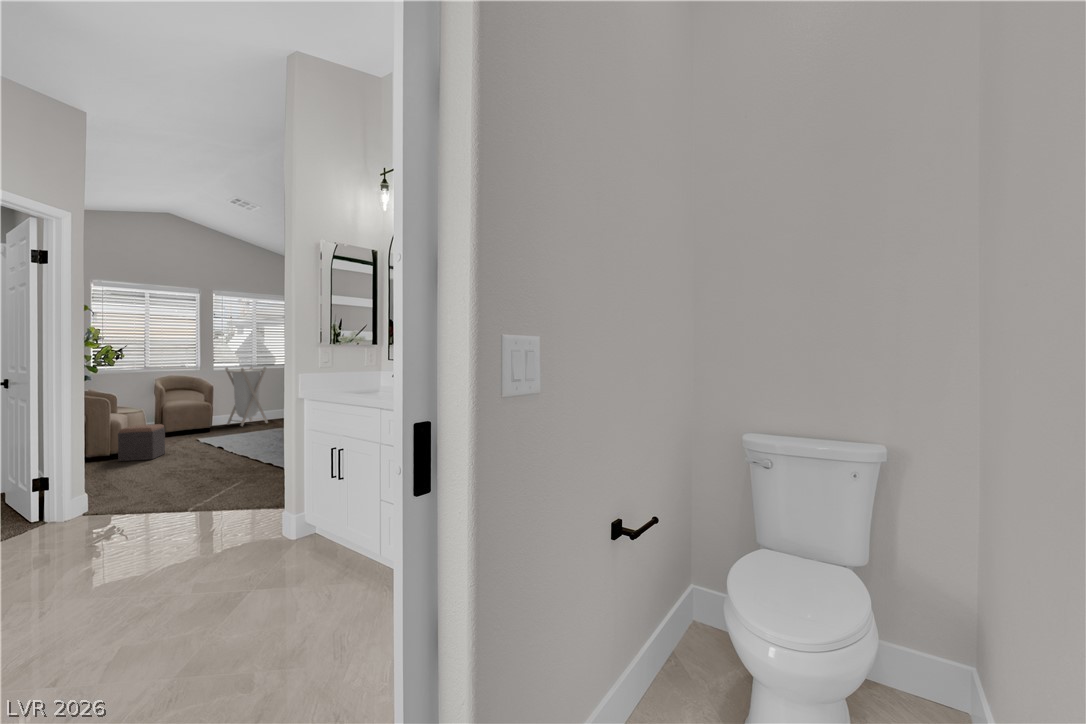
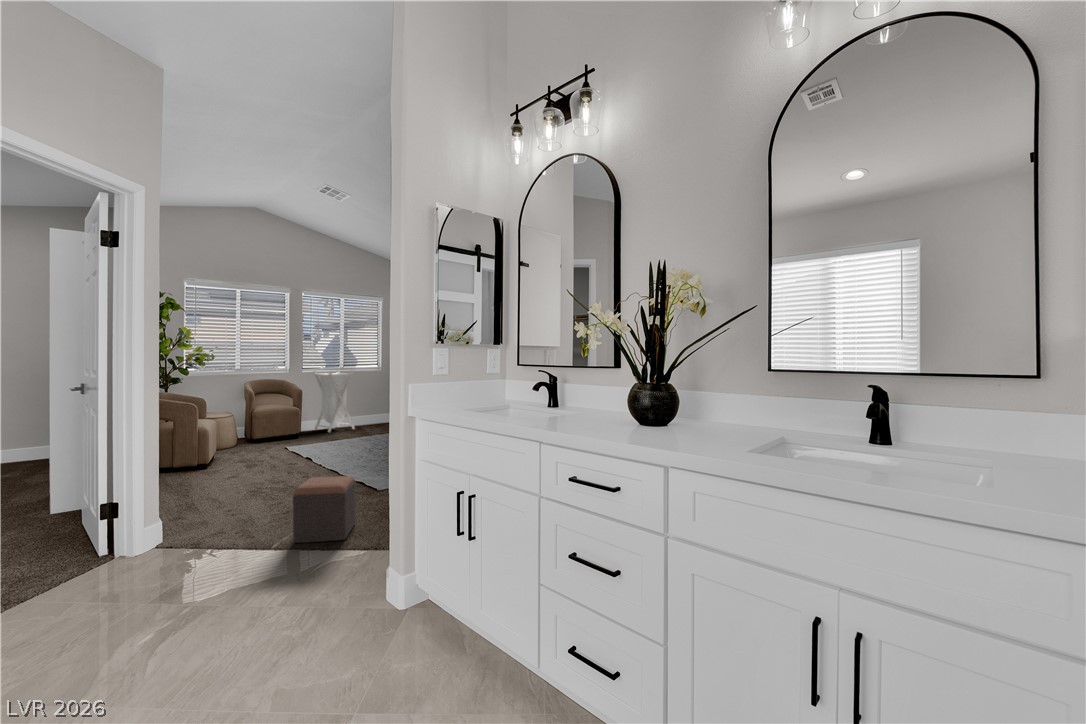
footstool: present [118,424,165,461] -> present [293,476,356,543]

